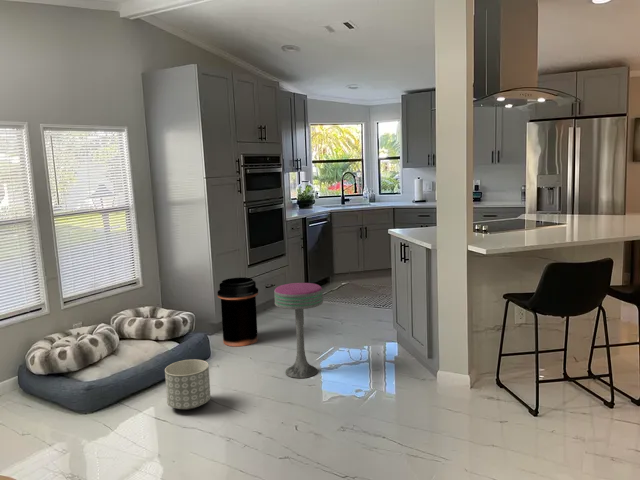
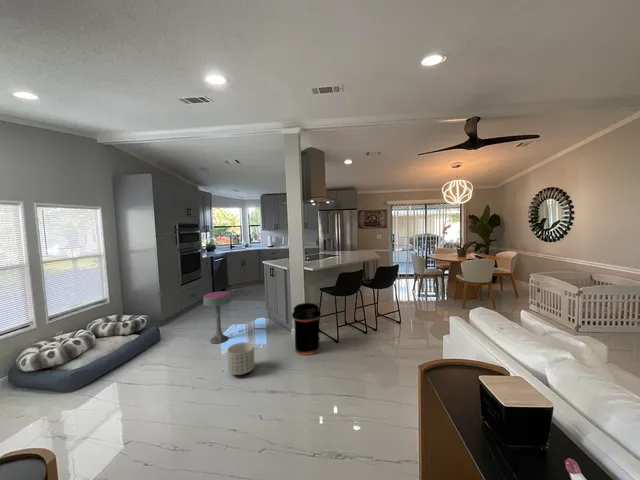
trash can: present [218,278,258,346] -> present [292,303,321,355]
planter: present [165,360,211,410] -> present [227,342,255,375]

